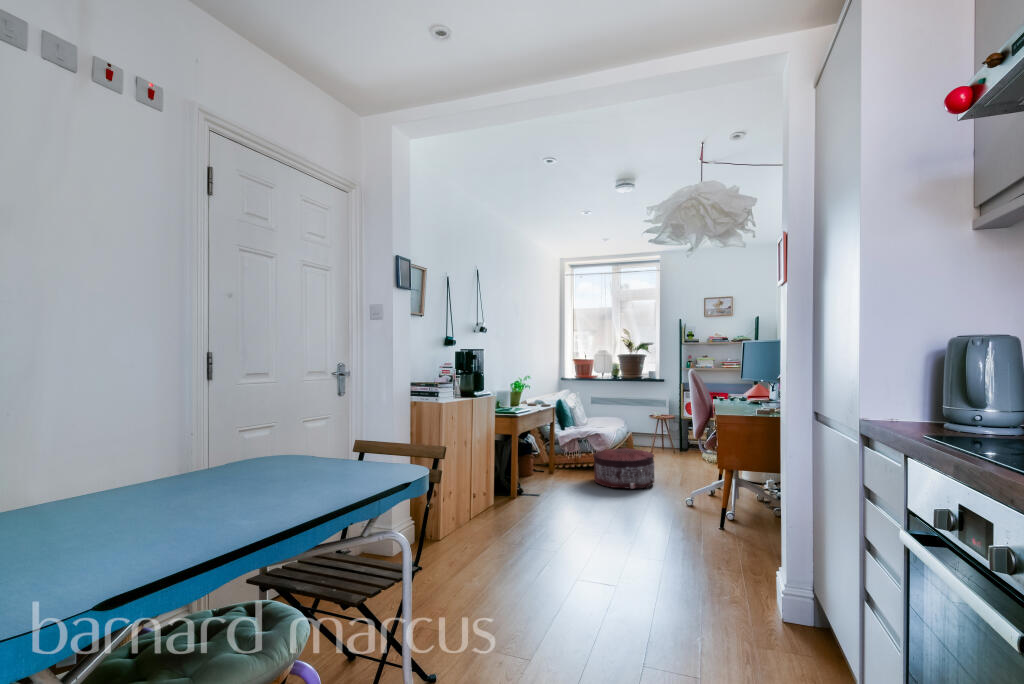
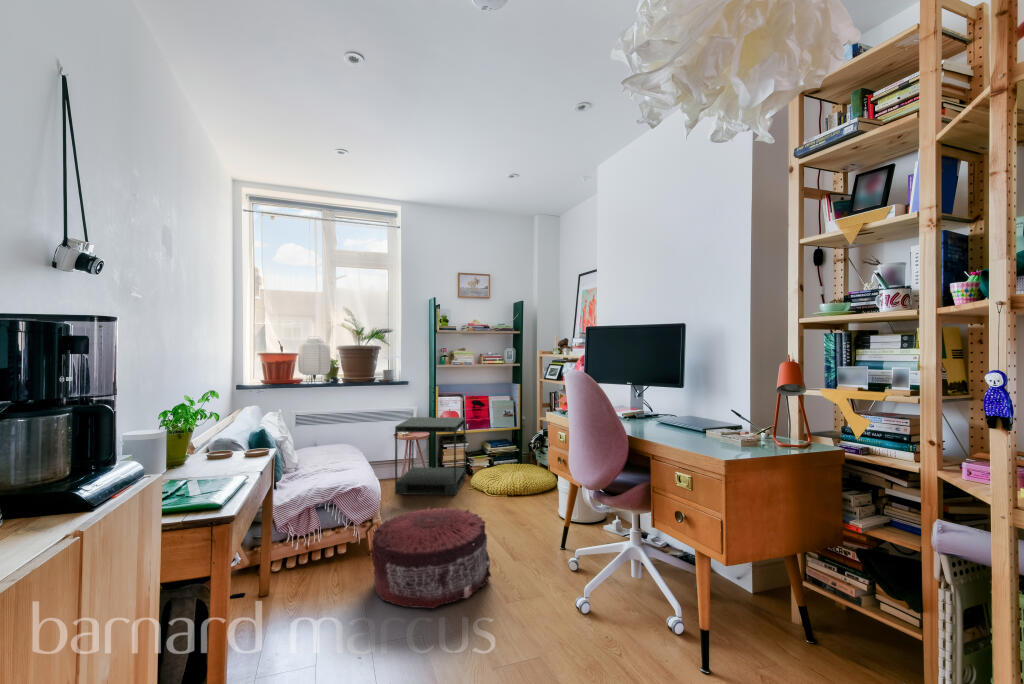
side table: none [645,406,703,460] -> present [395,417,466,495]

